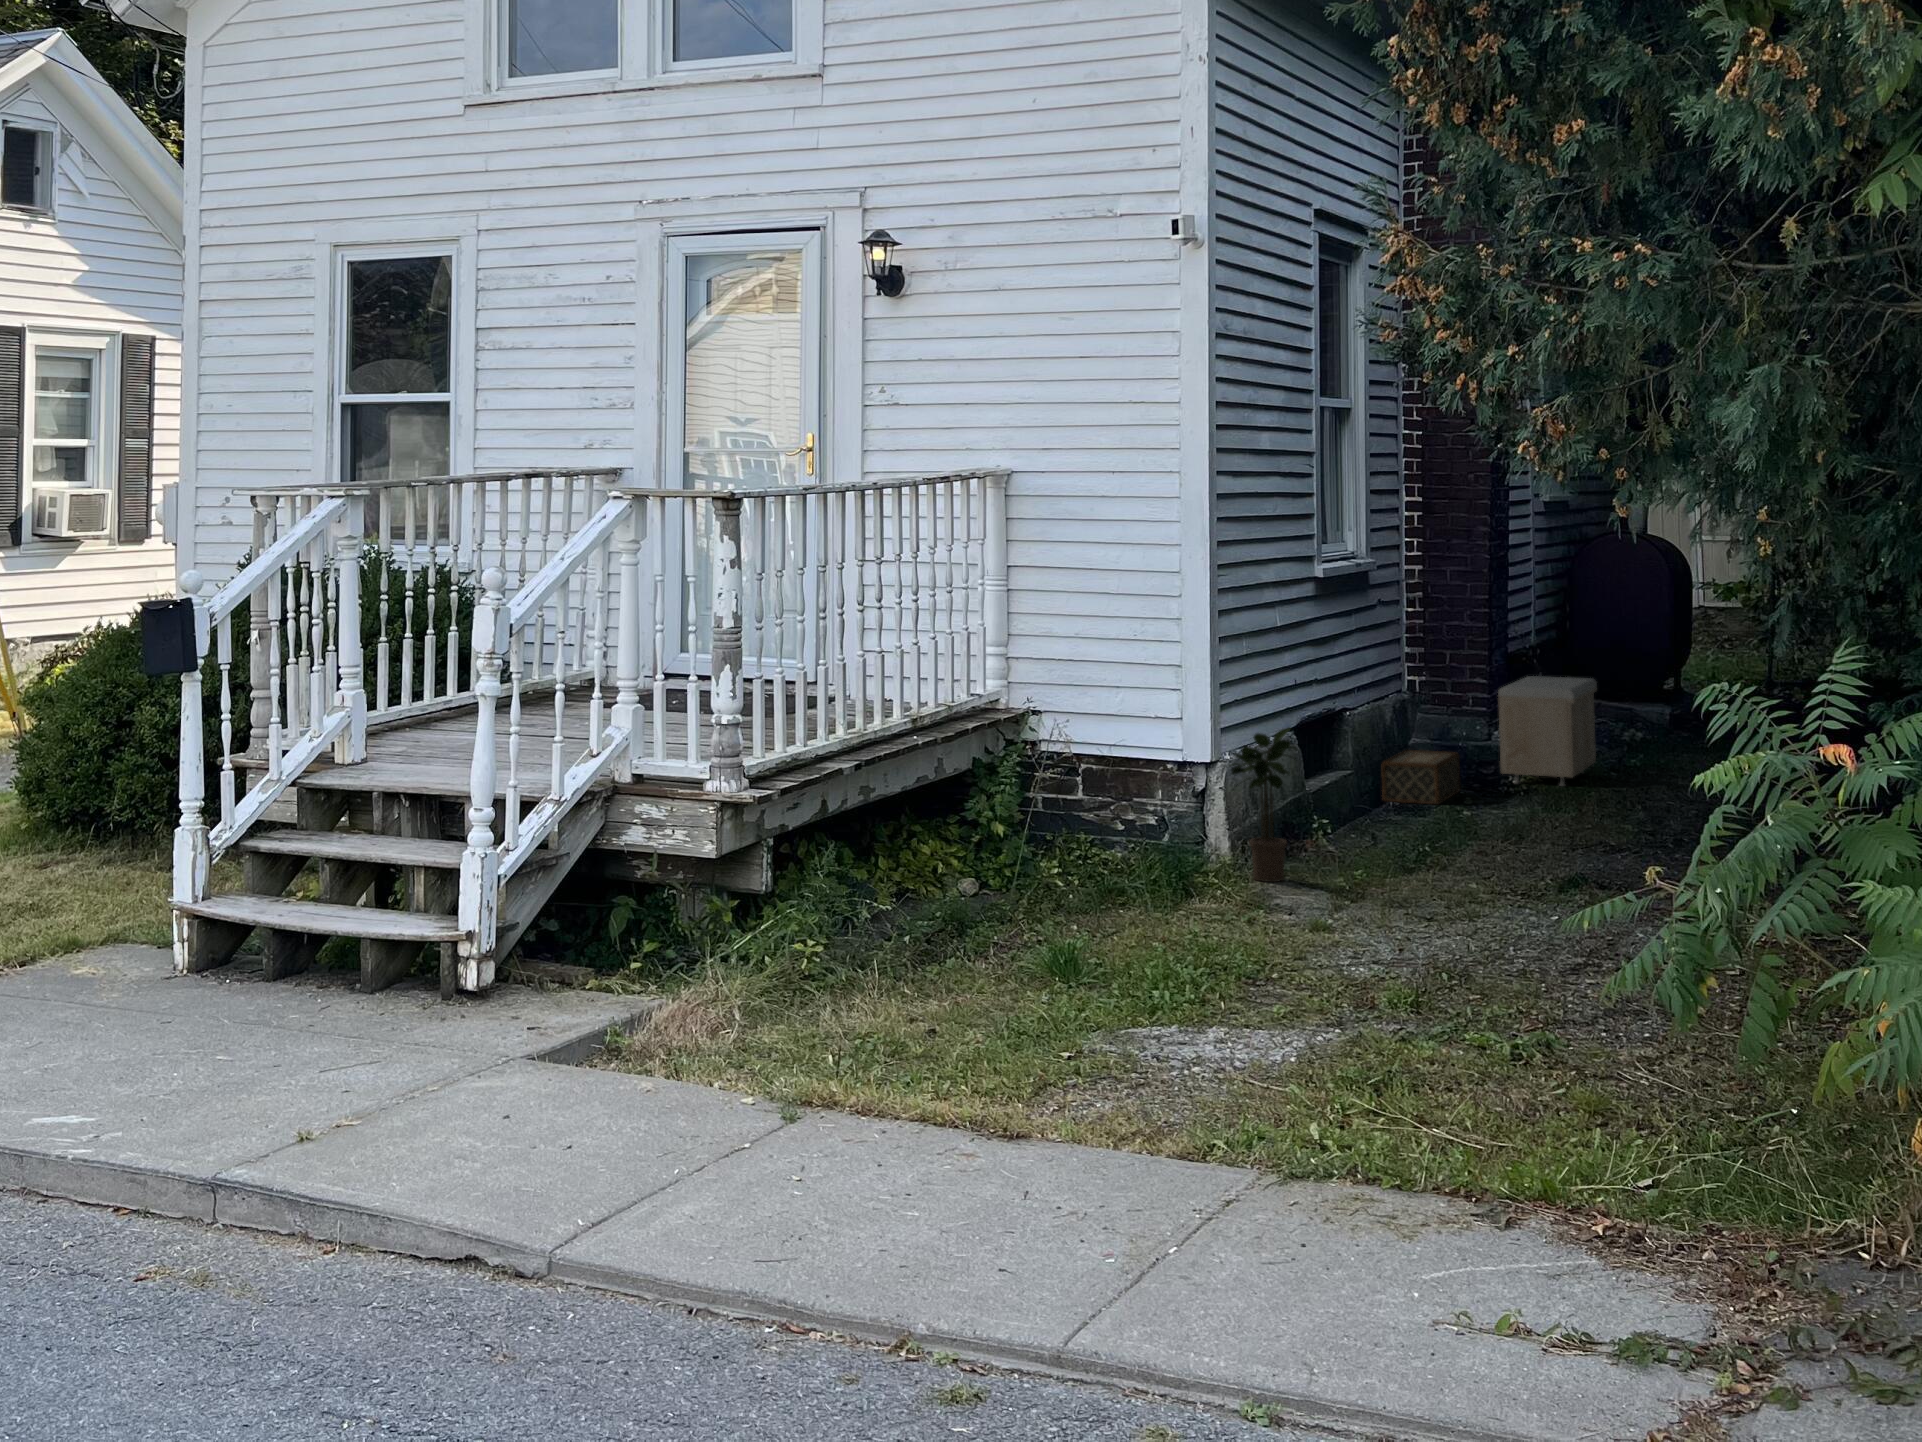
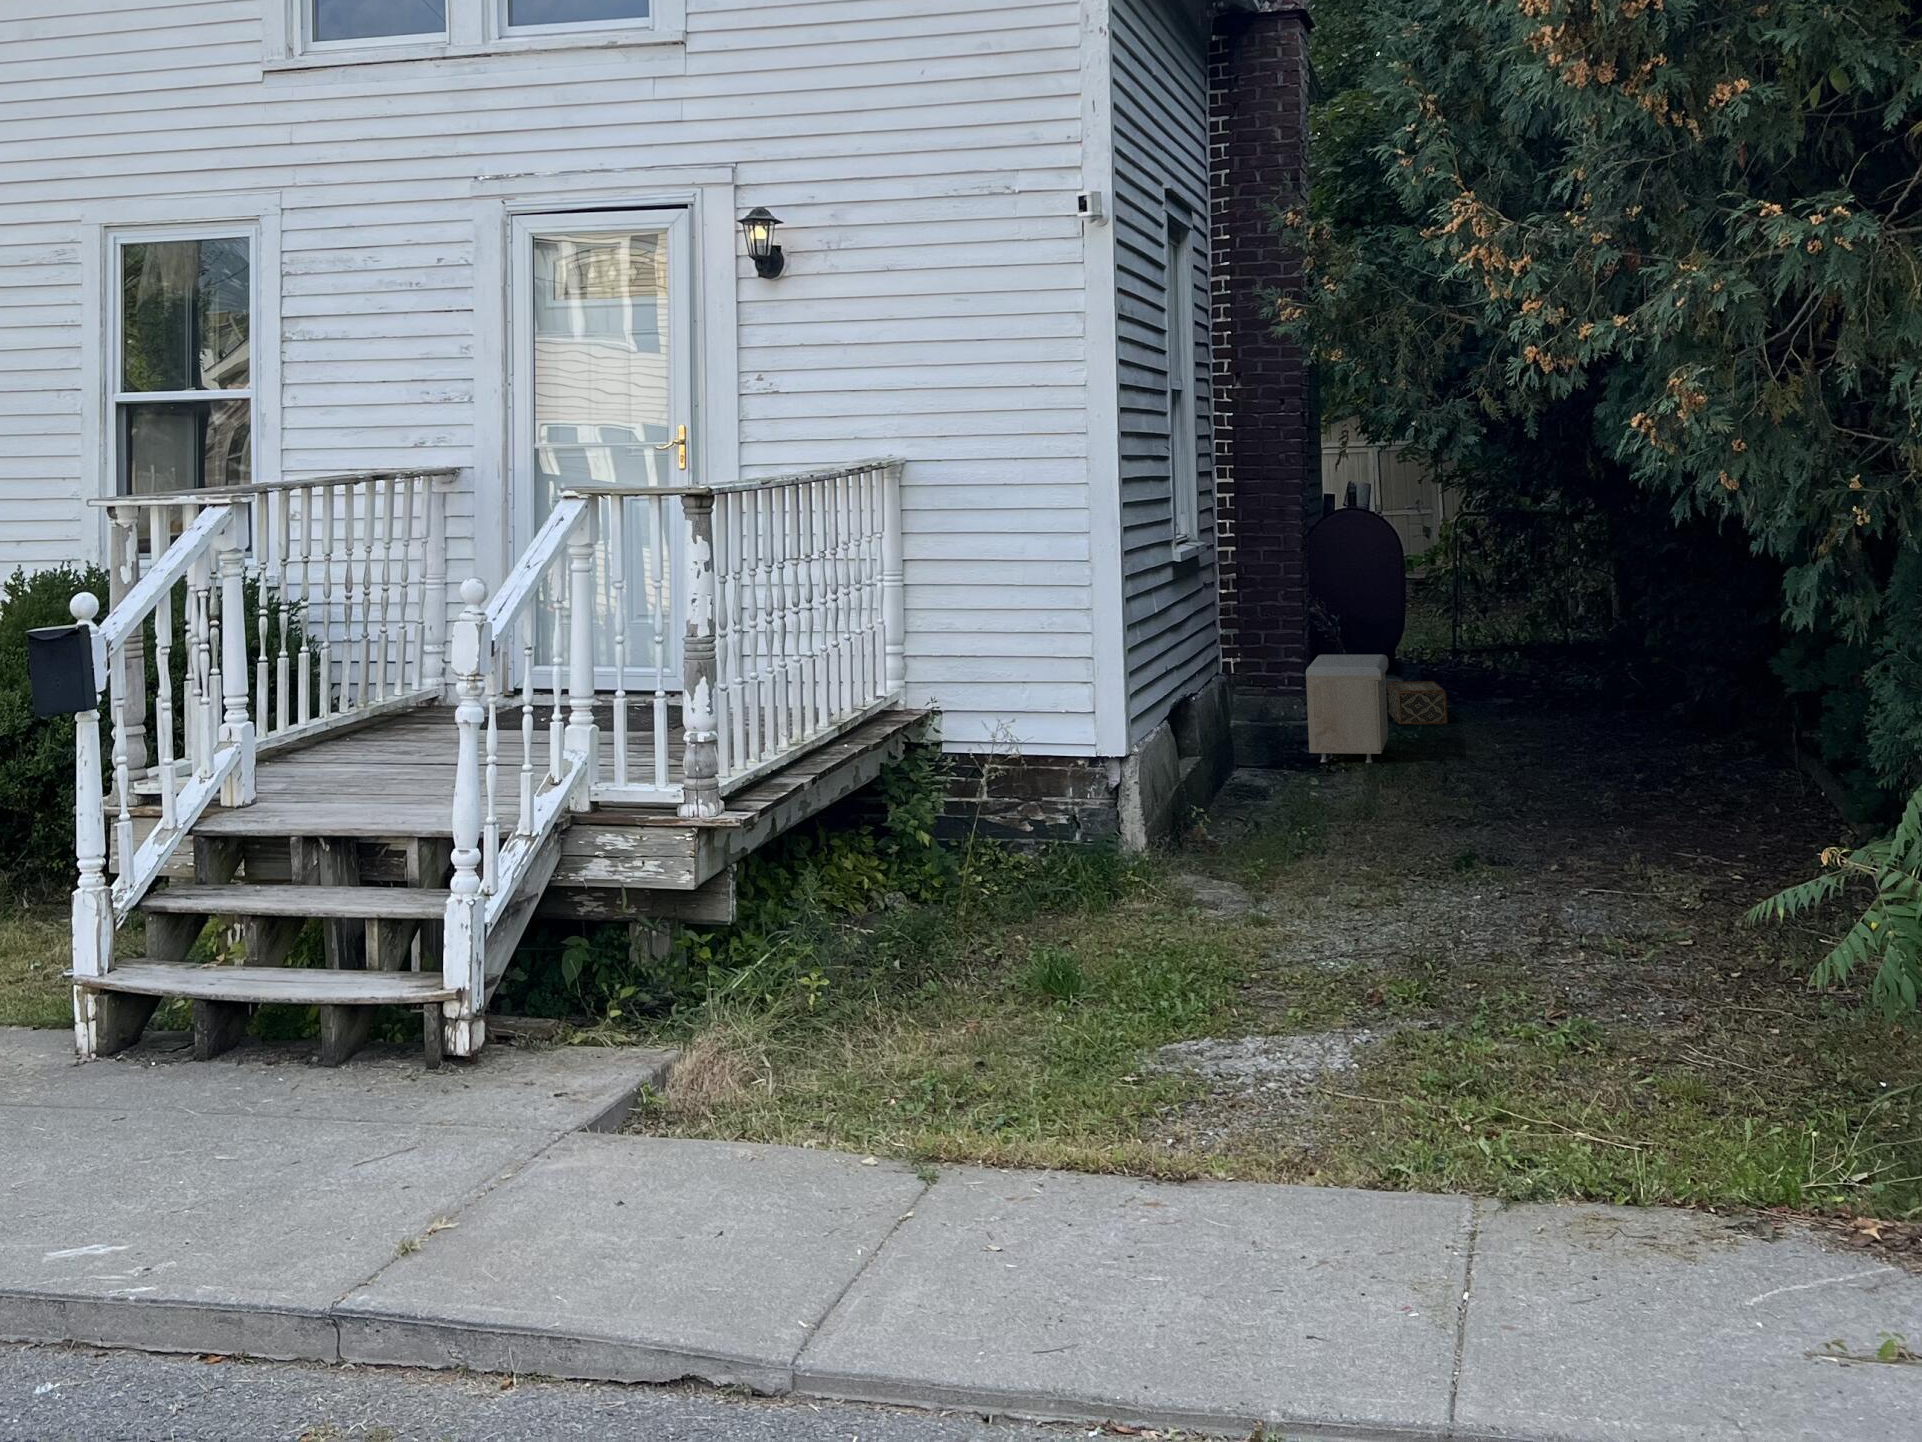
potted plant: present [1232,728,1297,882] -> none [1131,717,1207,878]
woven basket: present [1382,750,1461,804] -> present [1388,681,1448,724]

